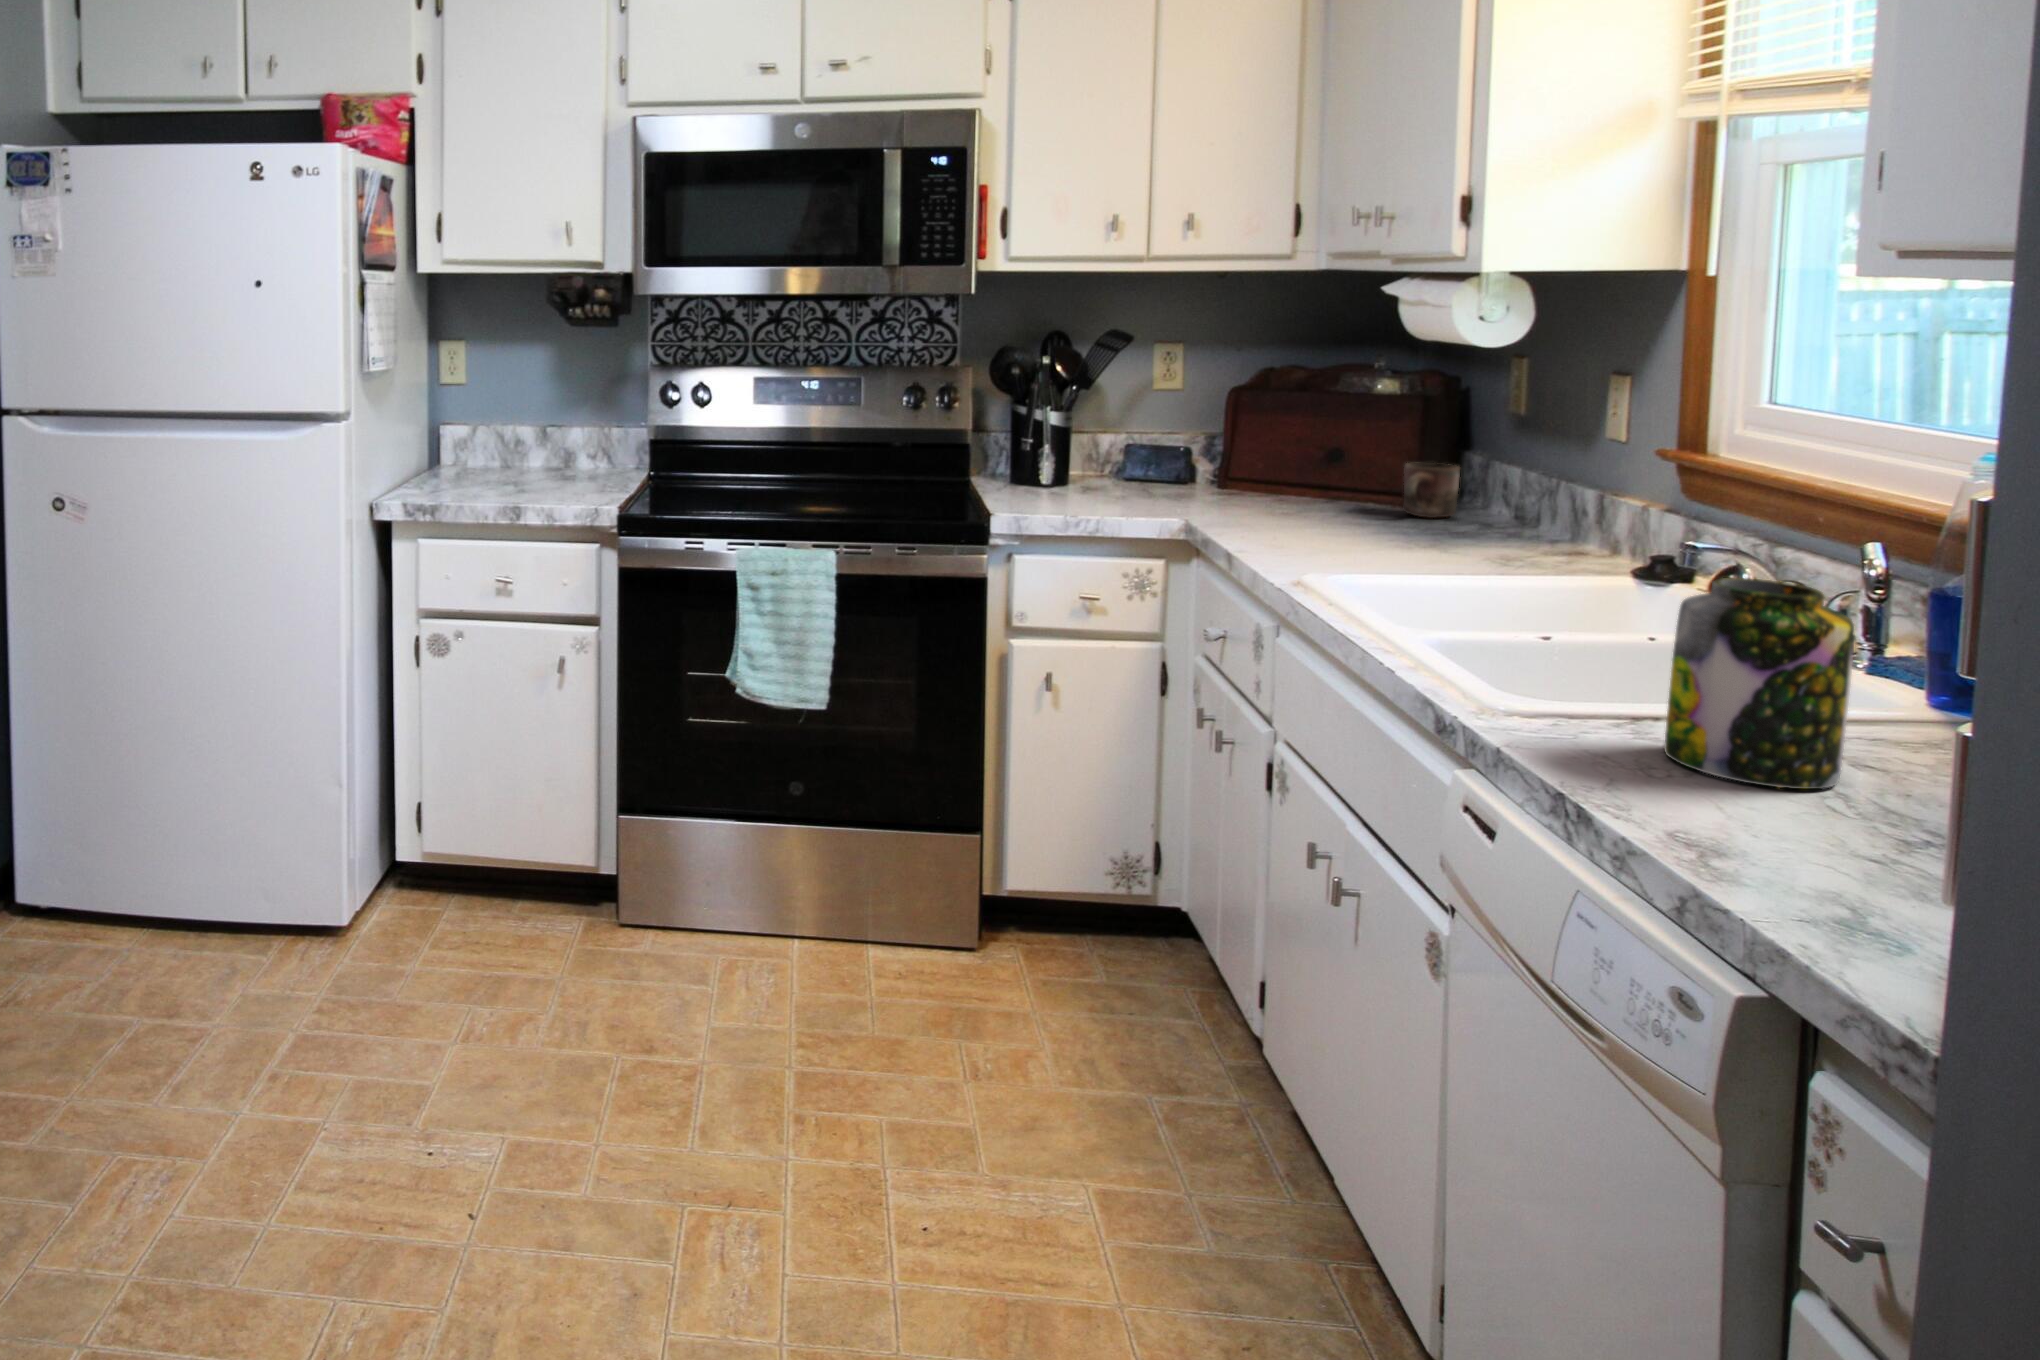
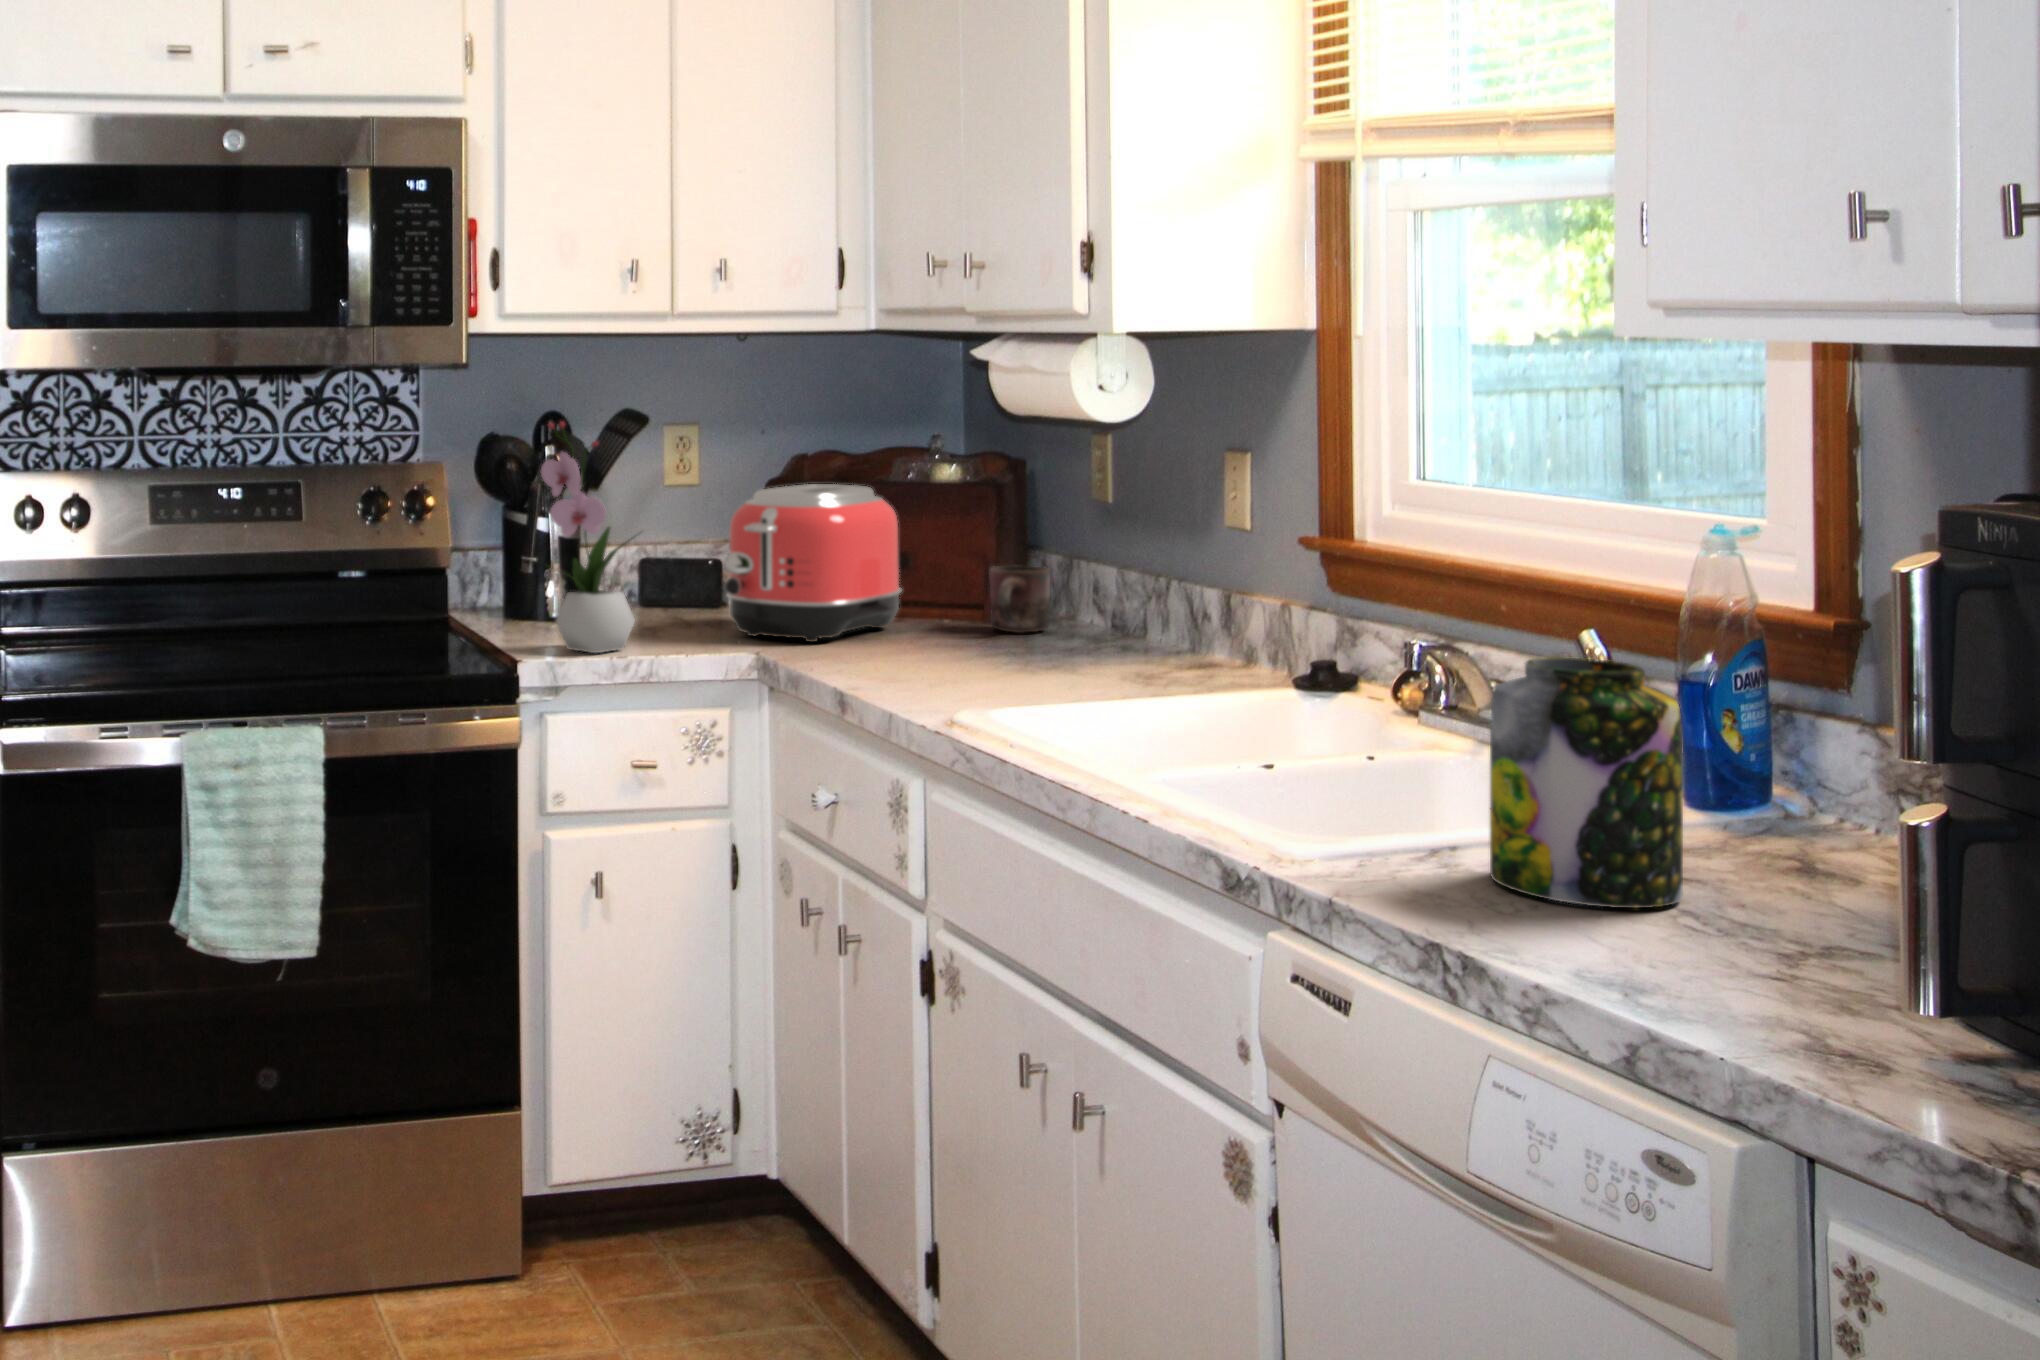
flower arrangement: none [1019,340,1101,514] -> present [541,422,635,653]
toaster: none [1168,391,1326,515] -> present [725,484,902,642]

